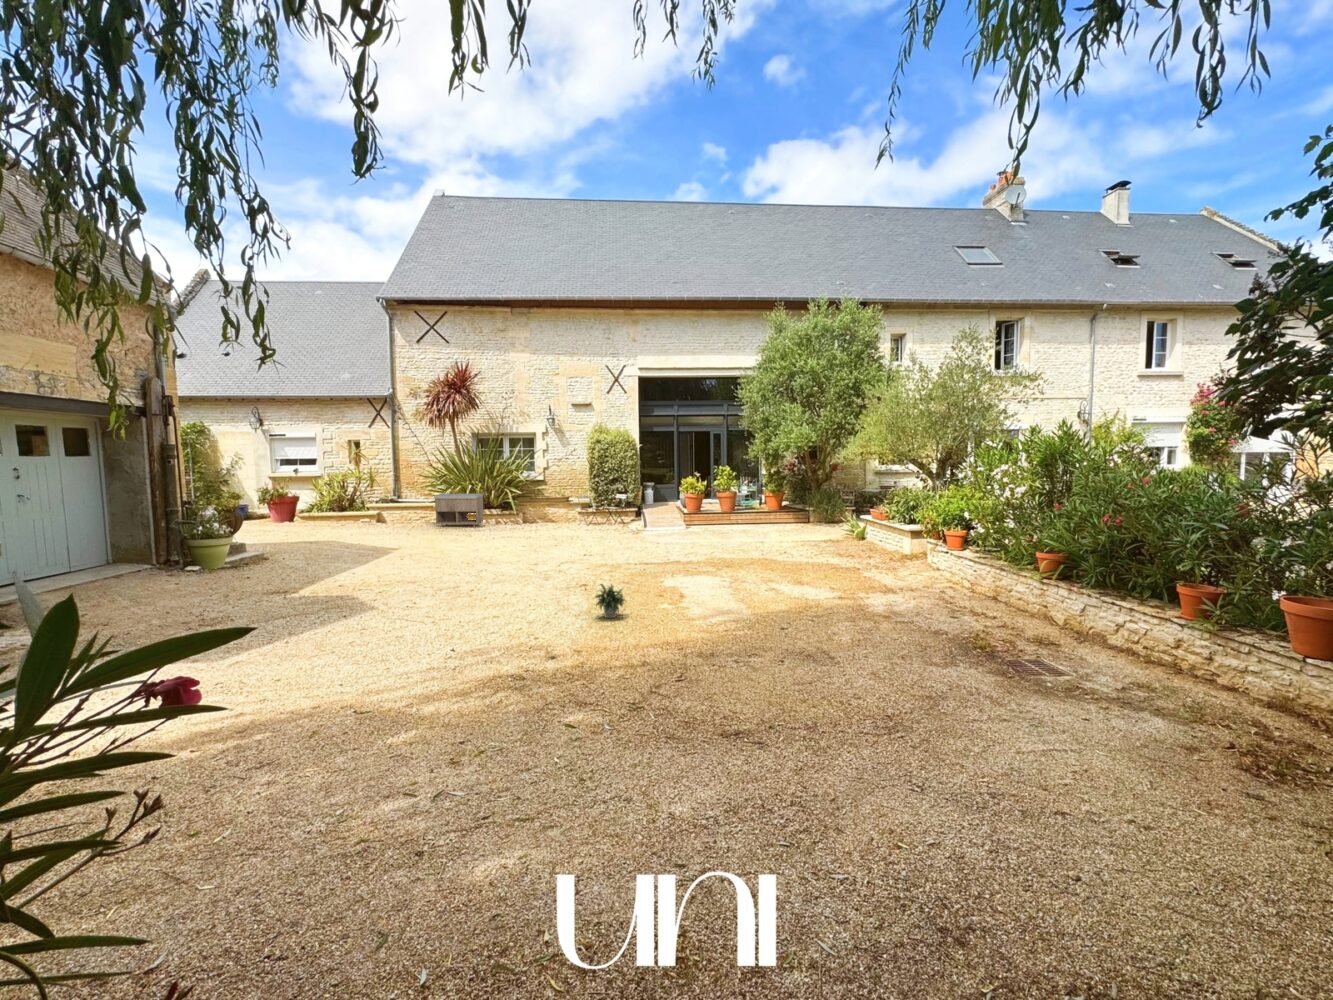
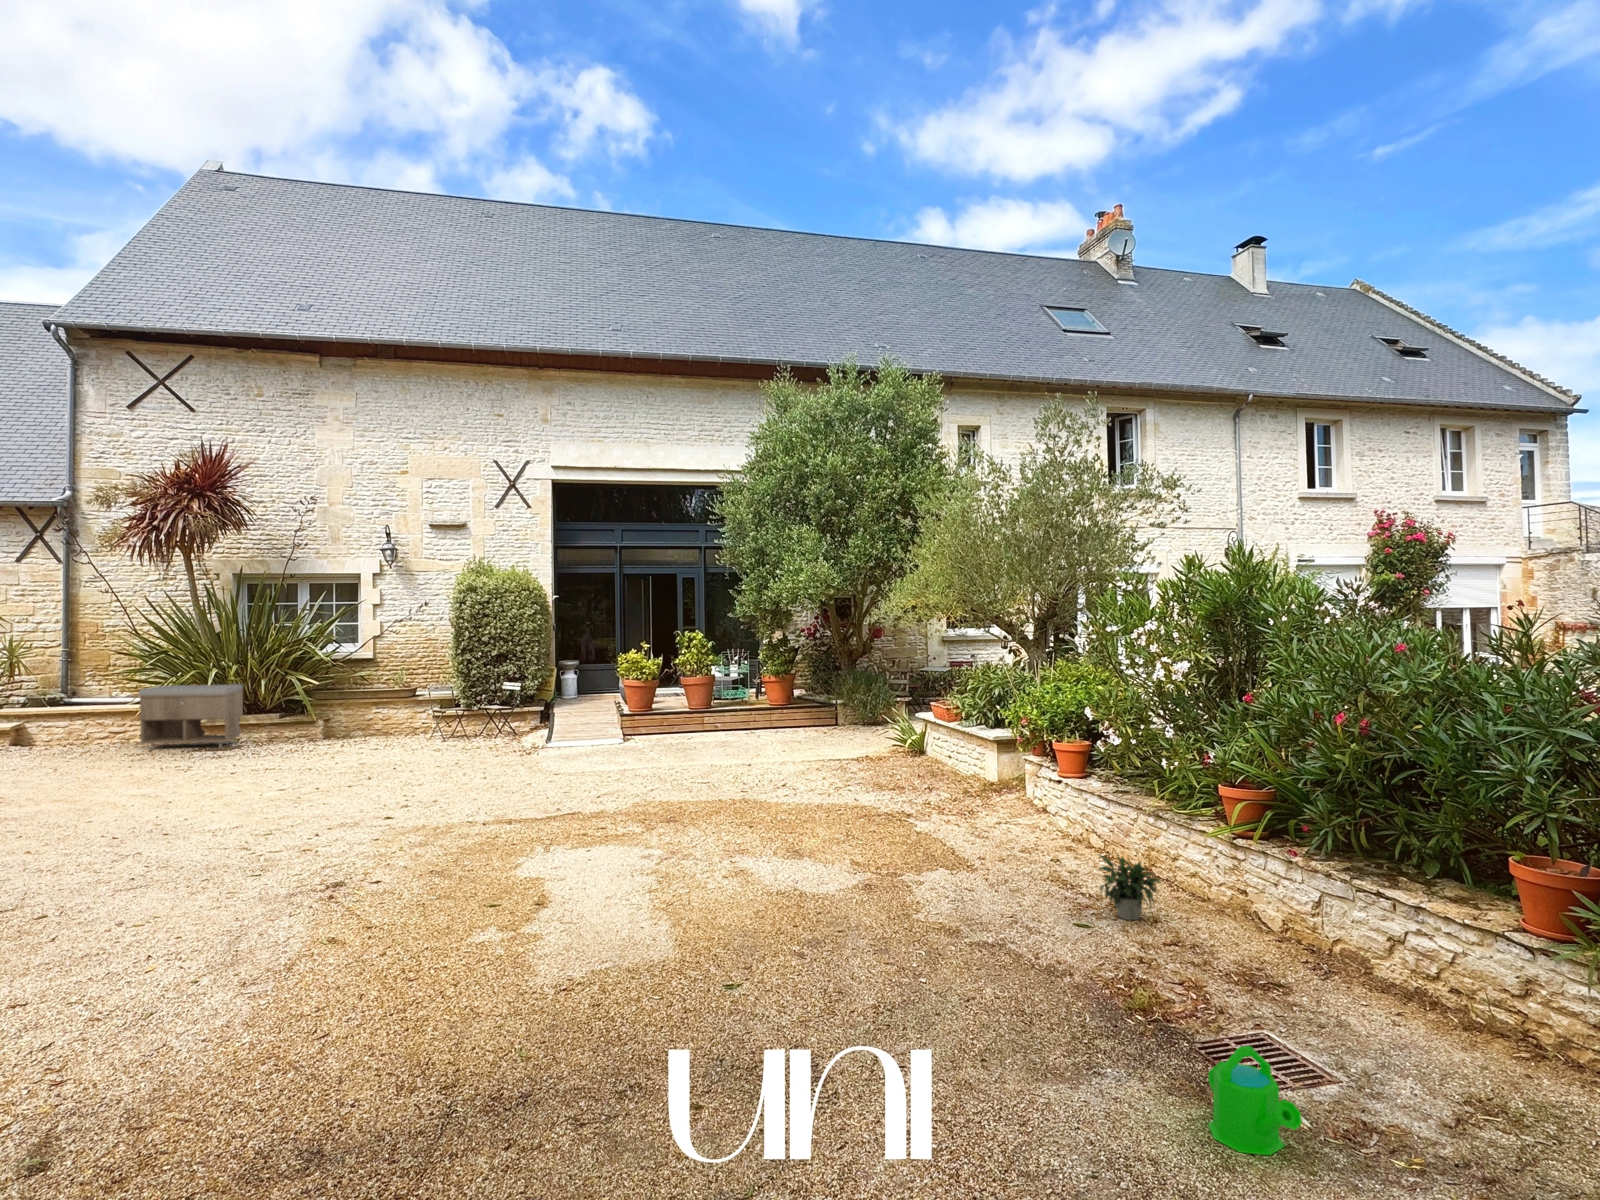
potted plant: present [595,585,625,618] -> present [1099,854,1161,920]
watering can: none [993,653,1035,700] -> present [1208,1046,1302,1155]

